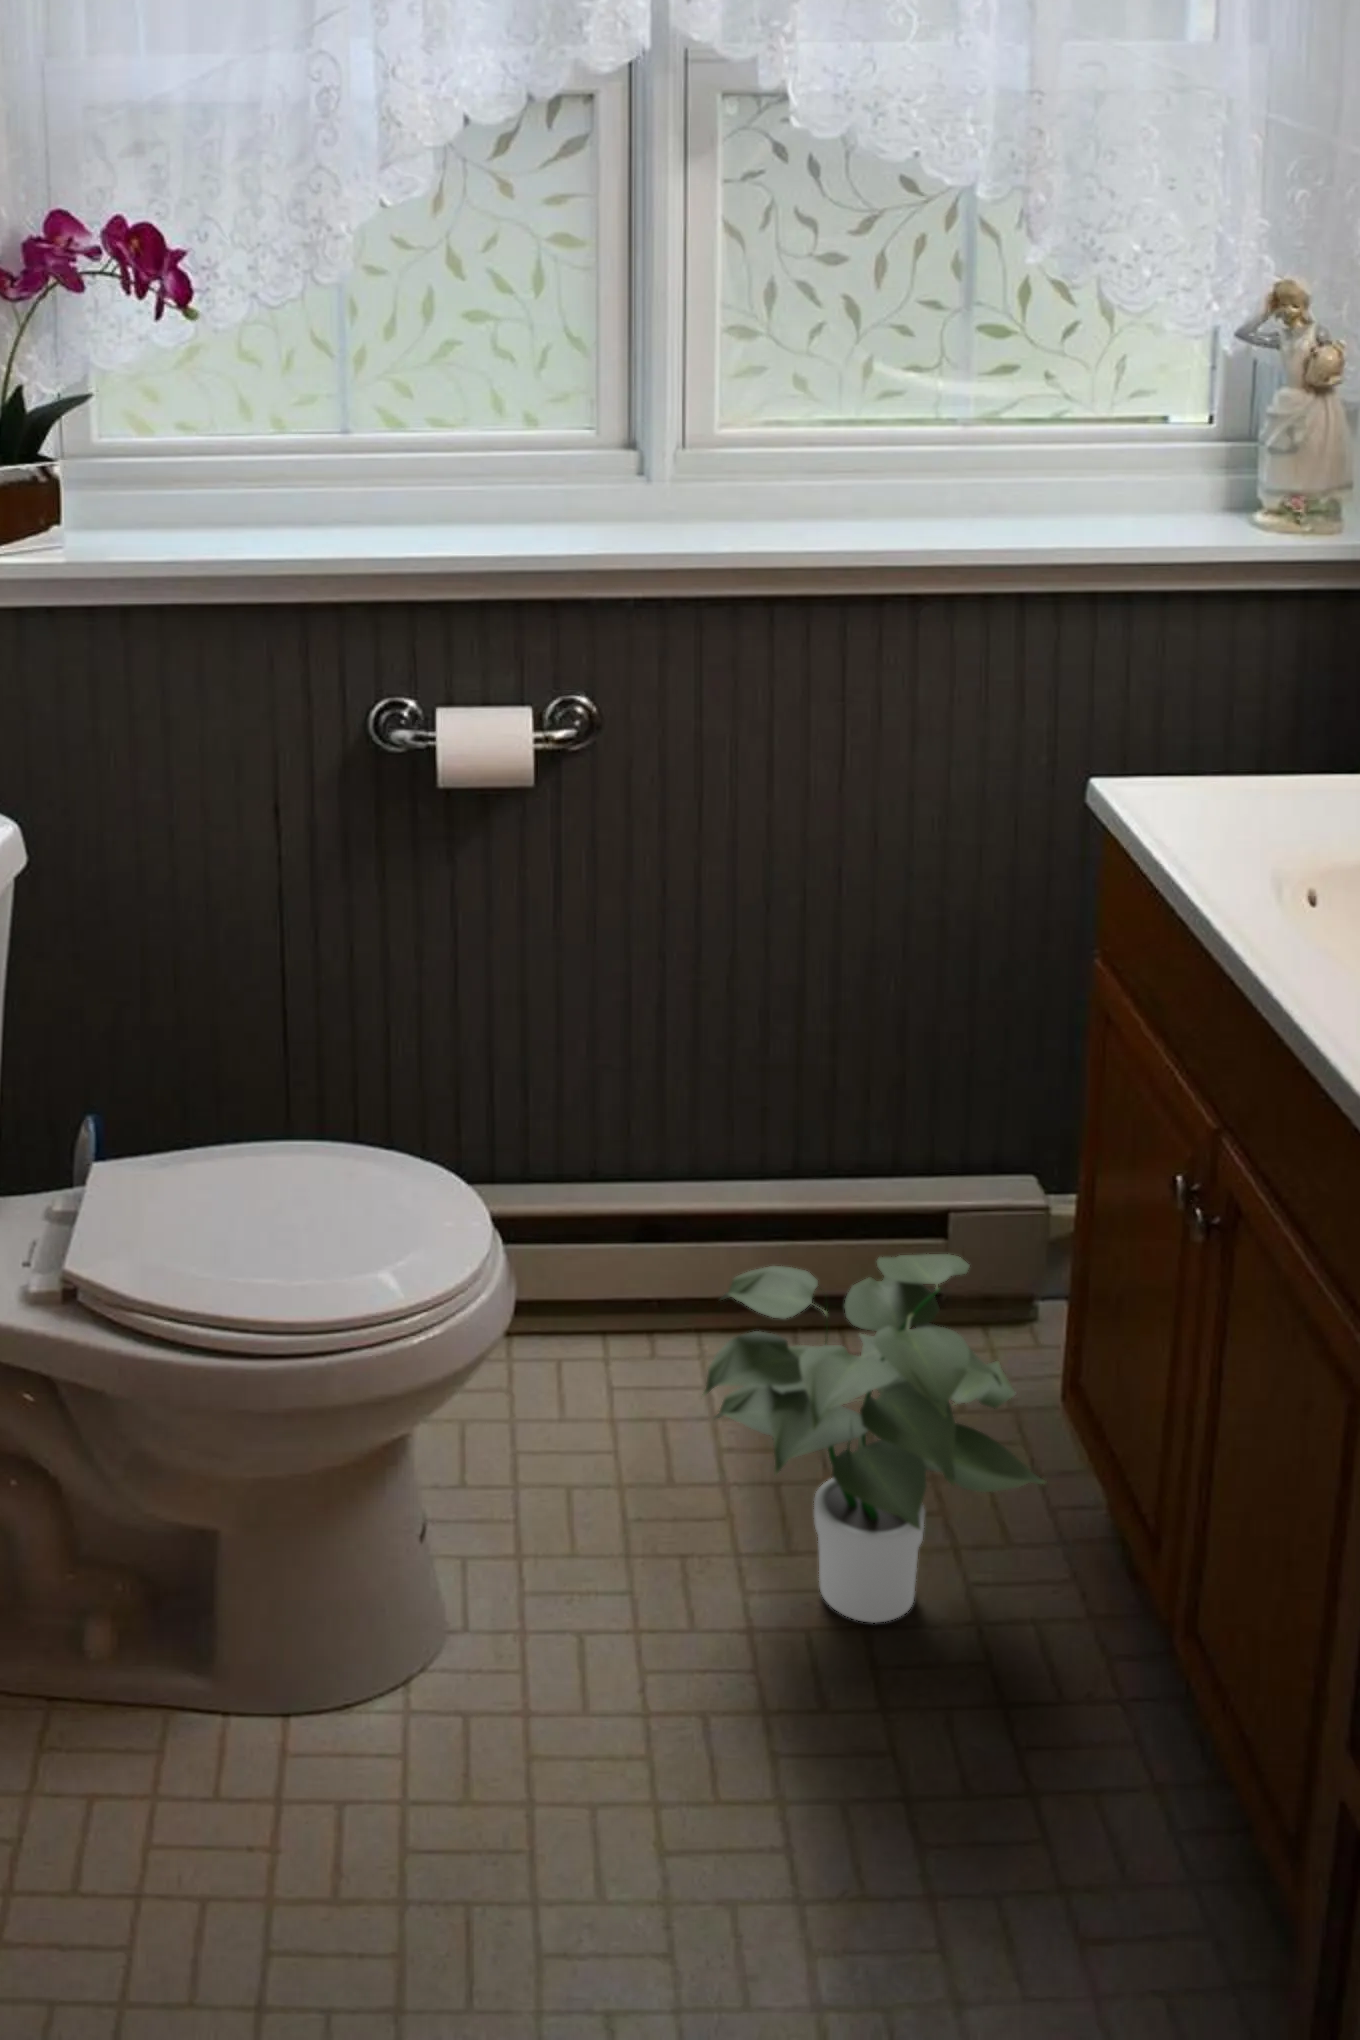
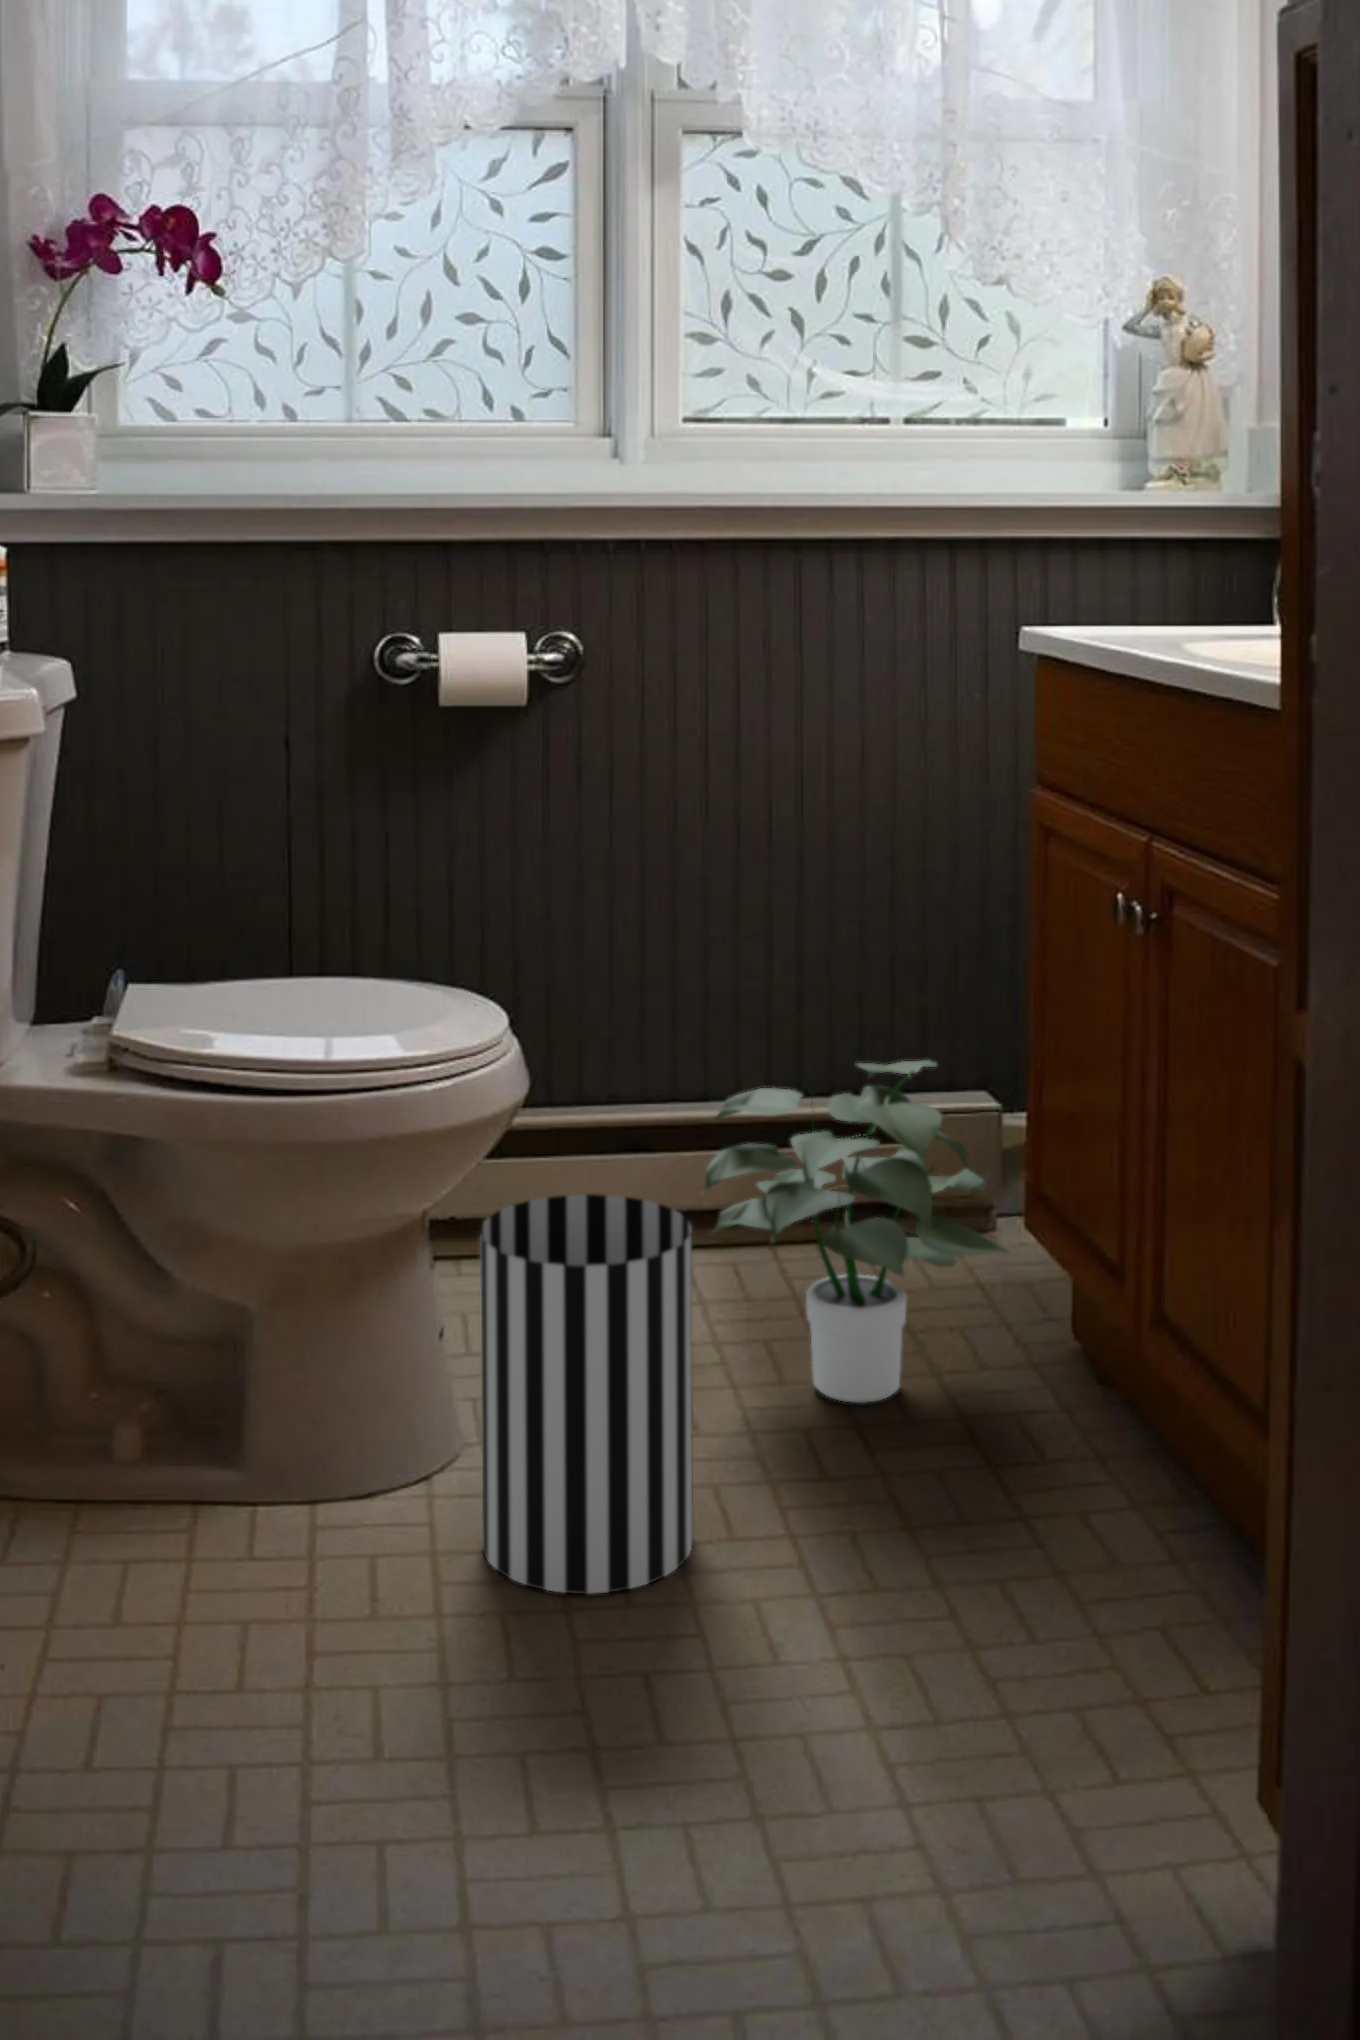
wastebasket: none [450,1456,679,1909] -> present [480,1194,693,1594]

